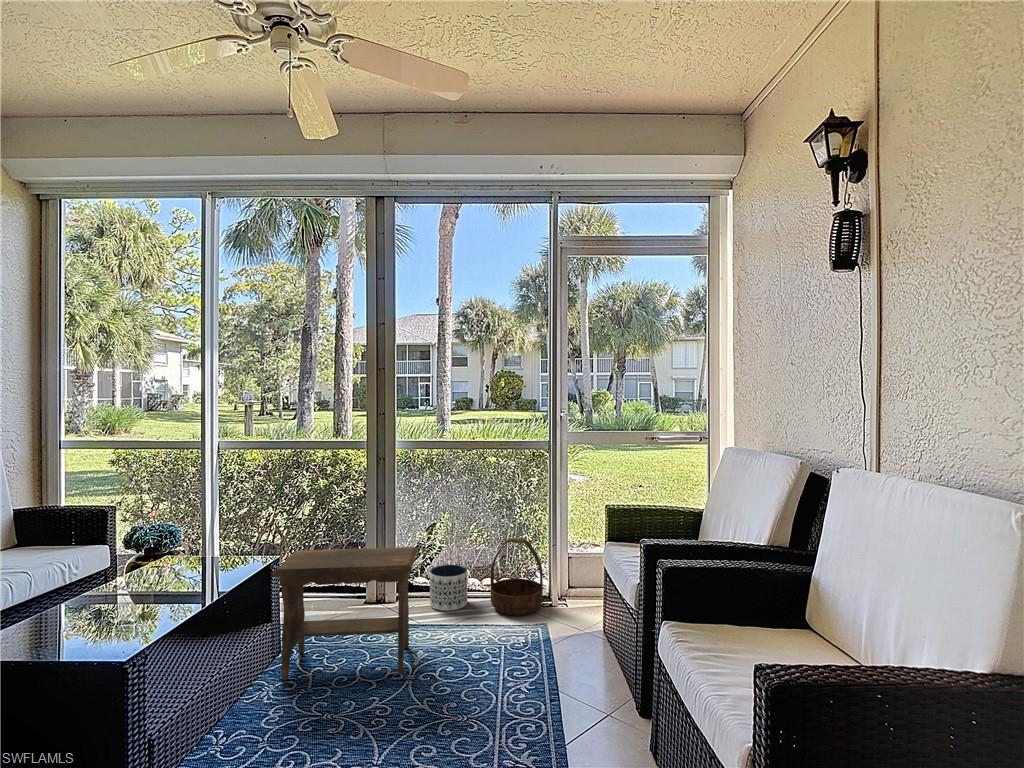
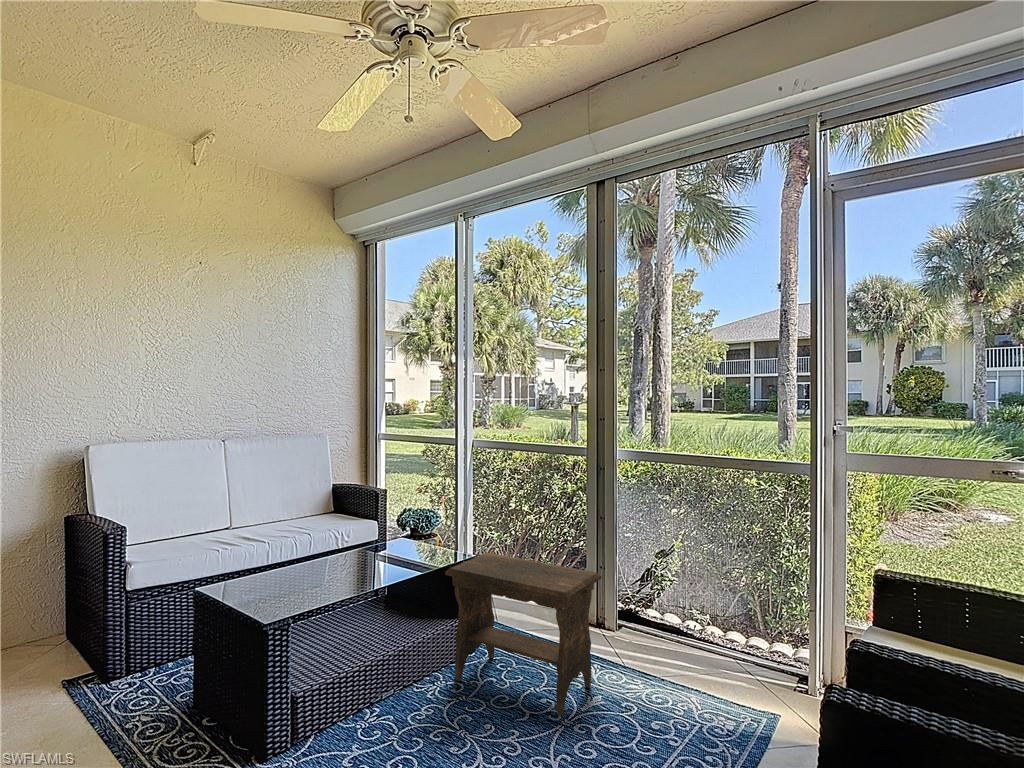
basket: present [490,538,543,616] -> none [719,586,795,694]
planter: present [430,565,467,611] -> none [650,601,697,659]

